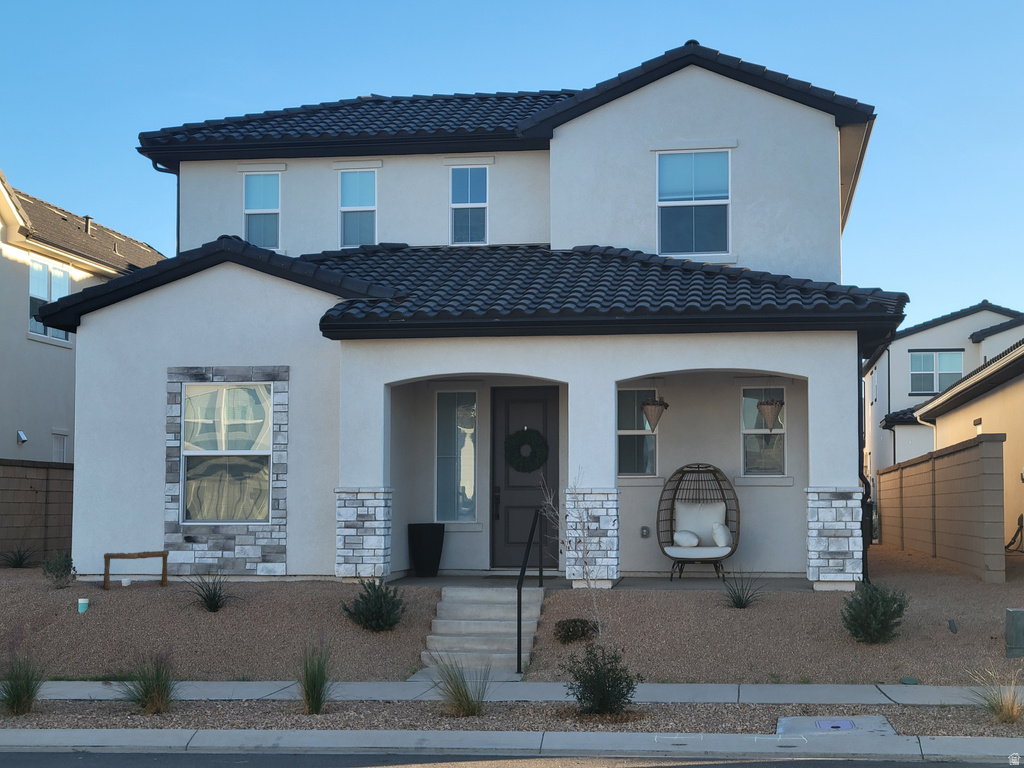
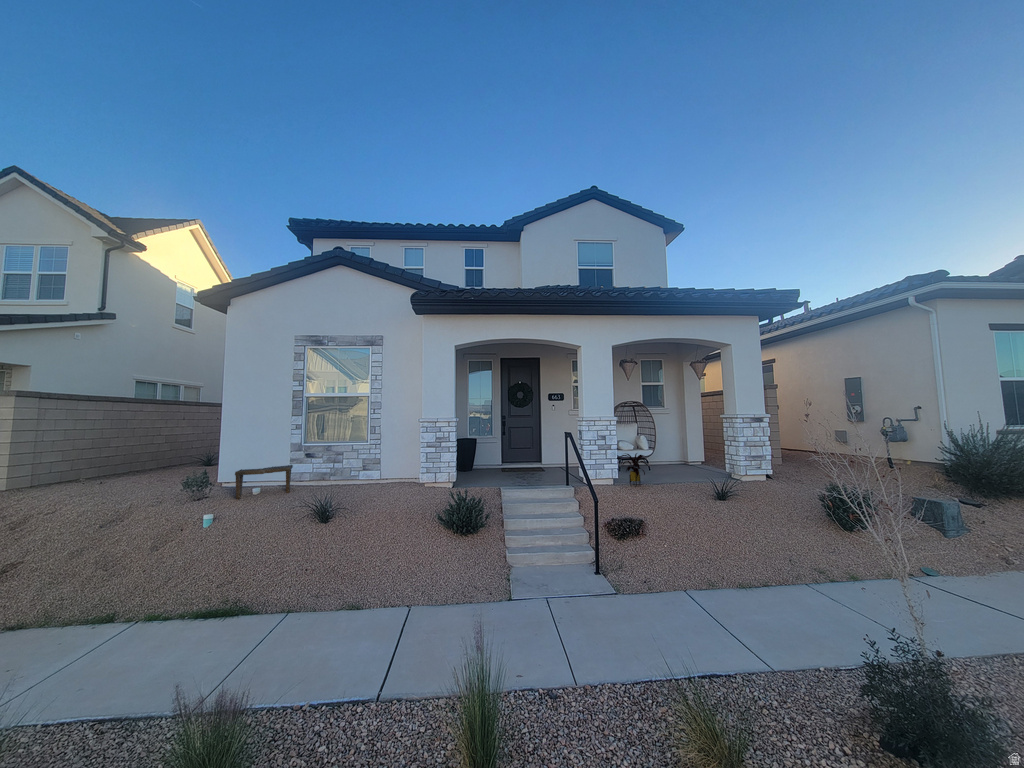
house plant: none [616,543,669,592] -> present [619,453,648,486]

